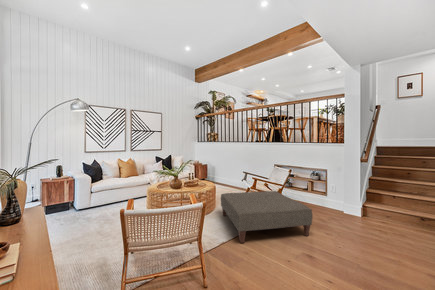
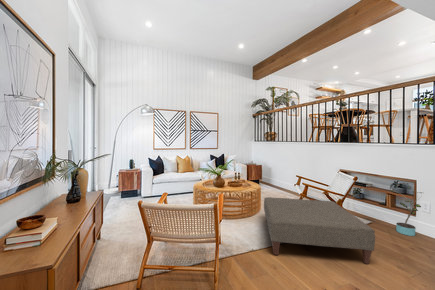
potted plant: none [312,175,334,210] -> present [391,190,421,236]

